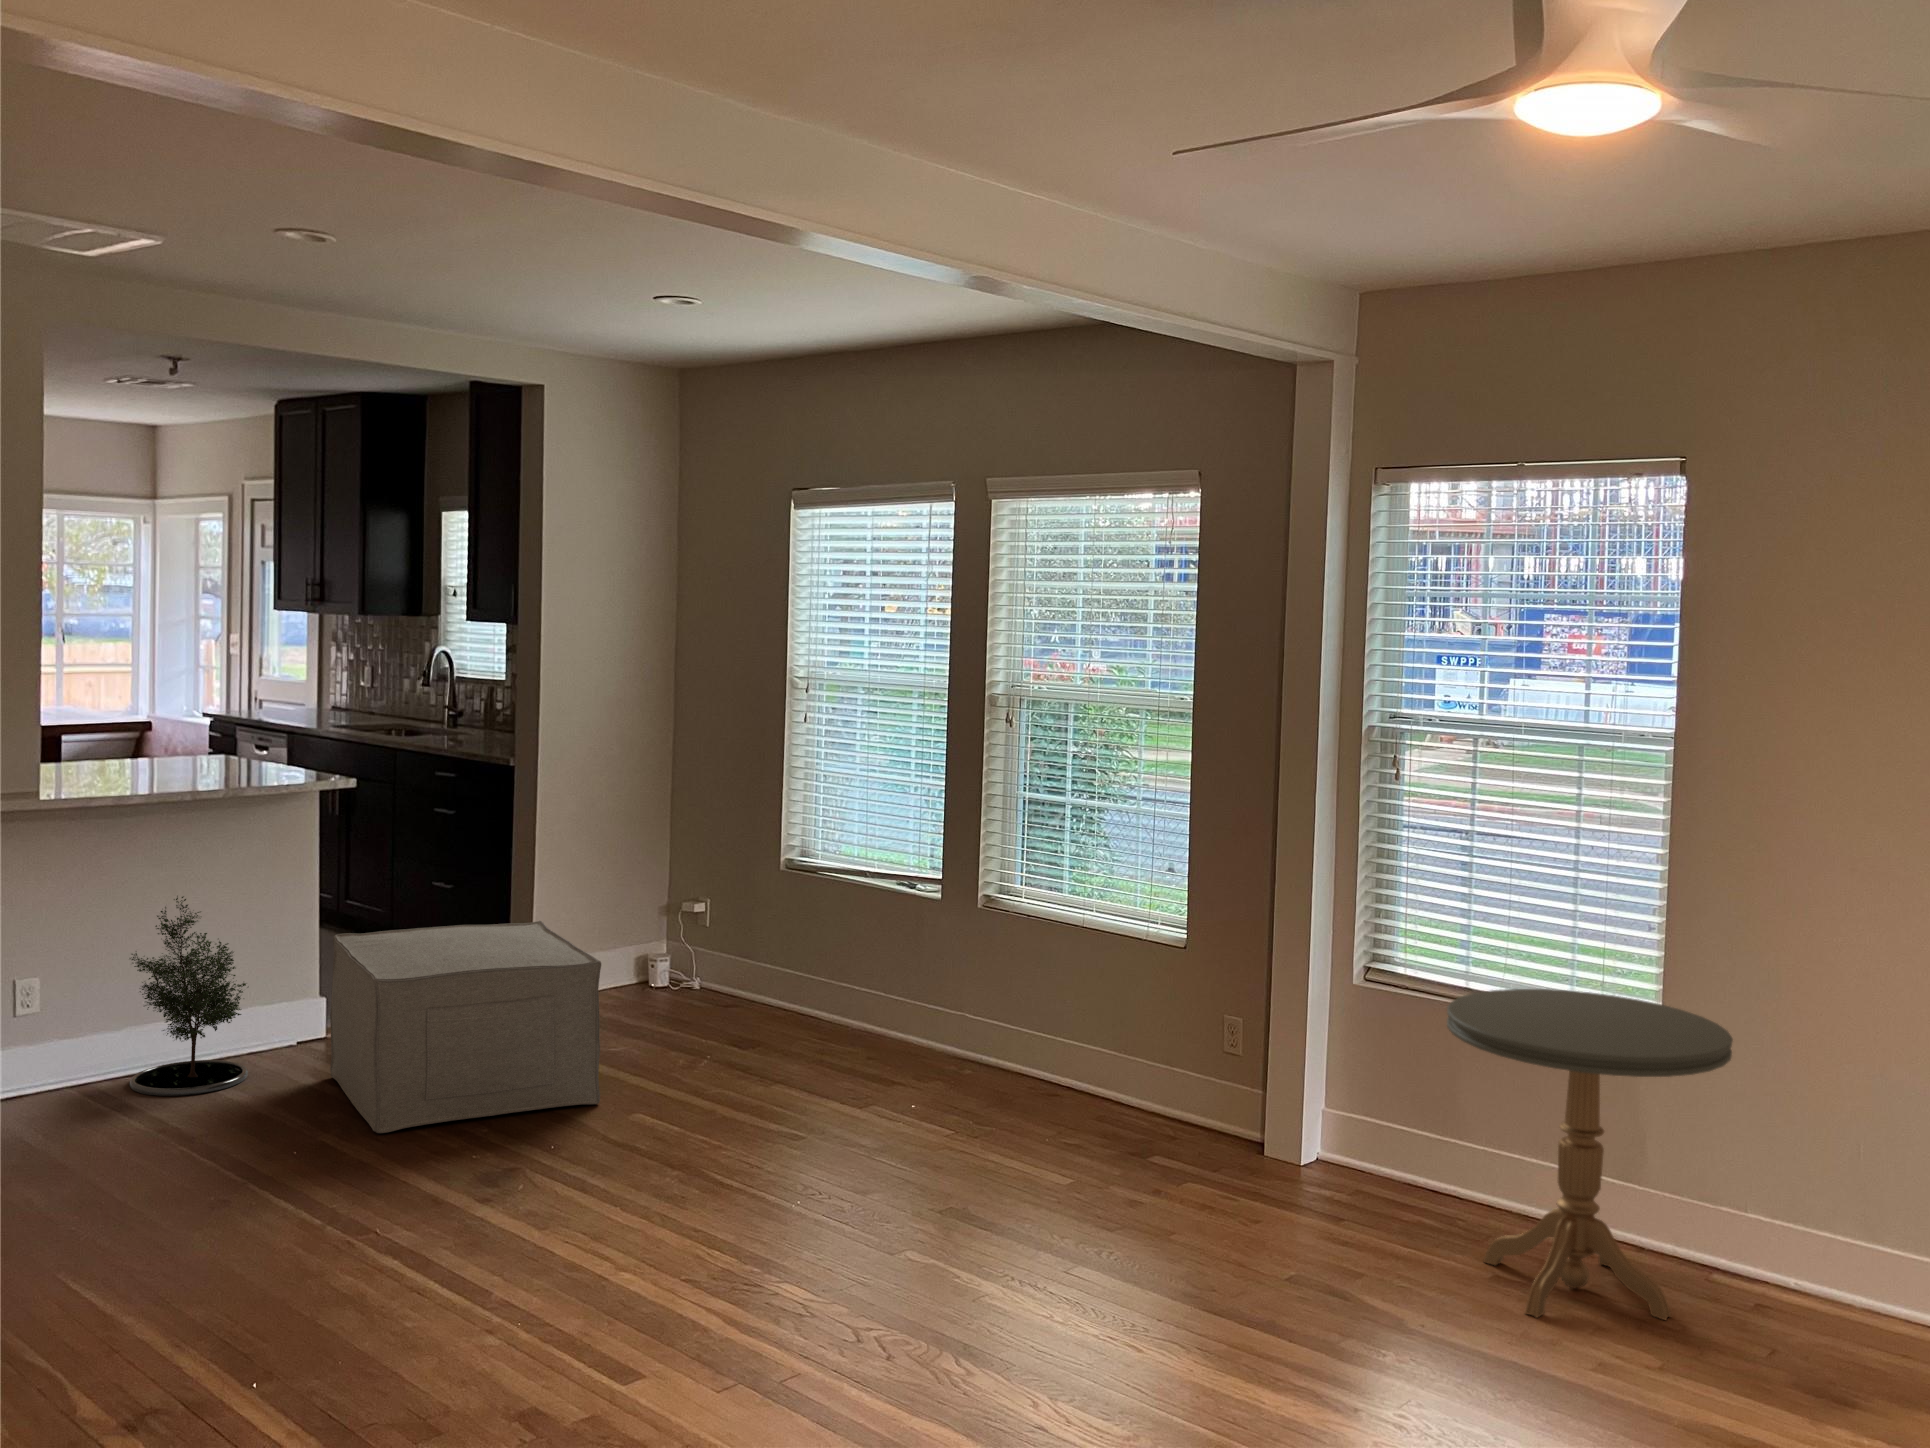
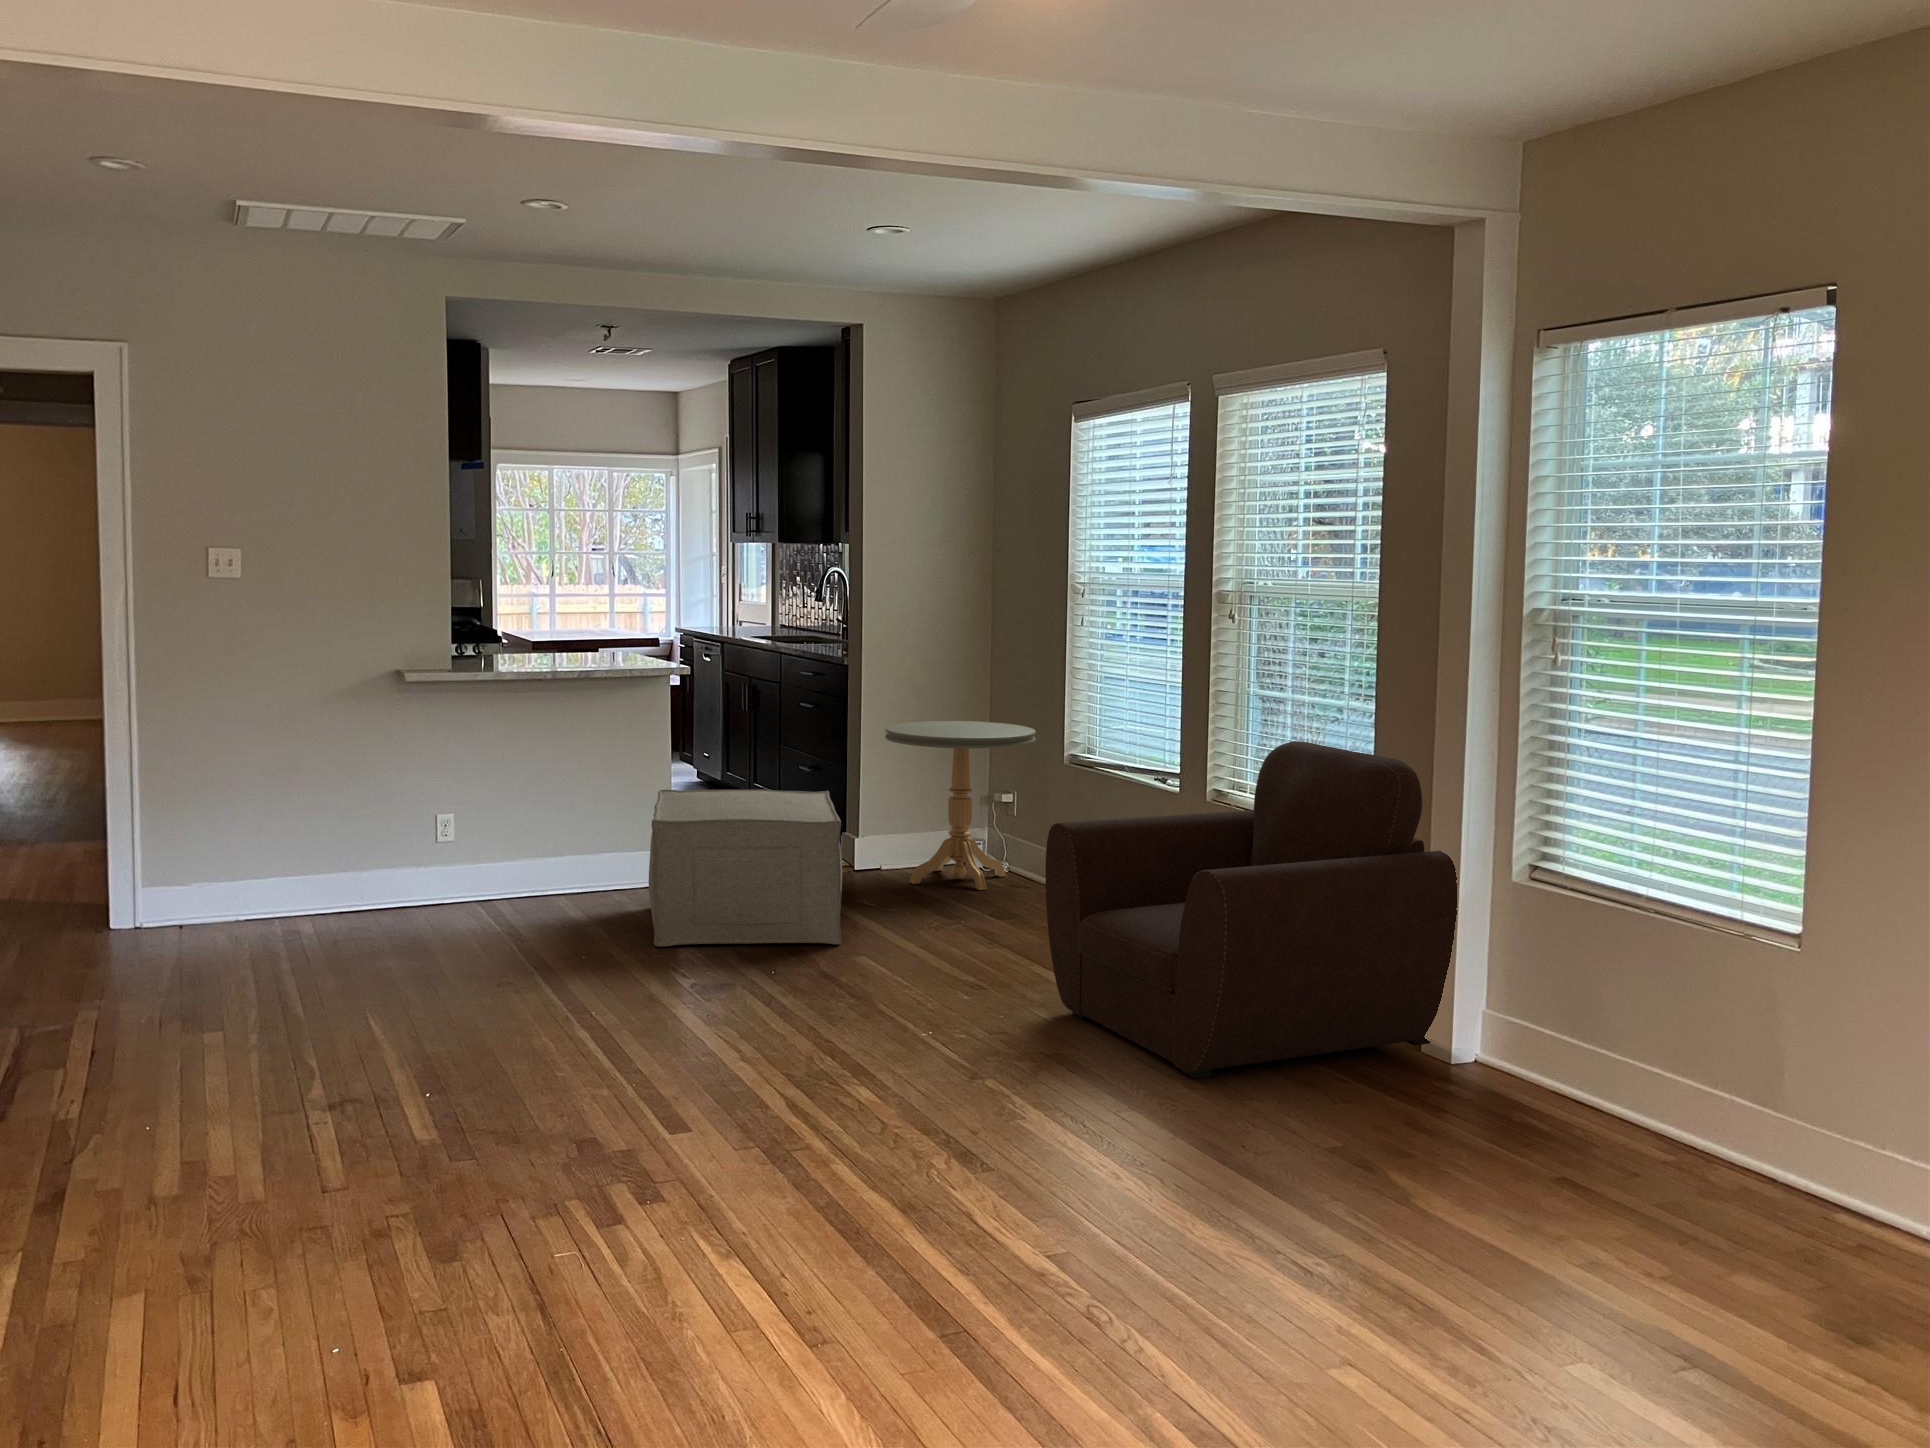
armchair: none [881,852,1319,1219] -> present [1045,741,1457,1078]
potted tree: present [130,896,248,1096] -> none [513,751,606,908]
side table: present [1447,989,1733,1320] -> present [885,721,1036,890]

